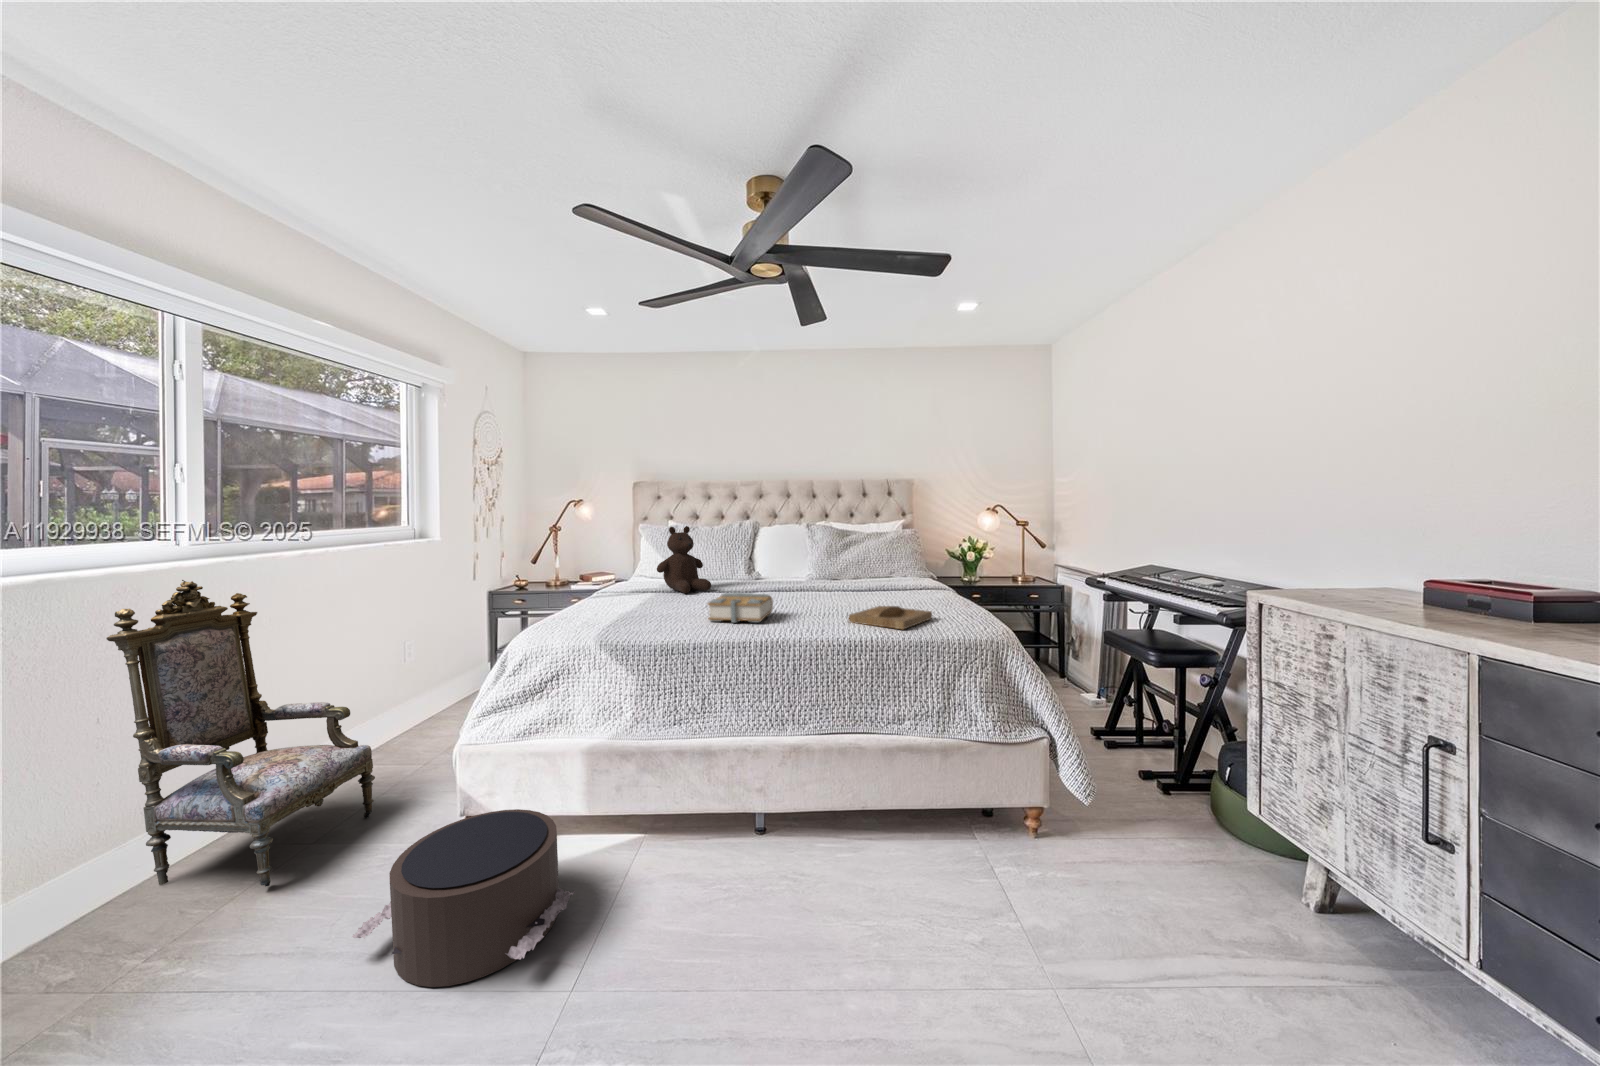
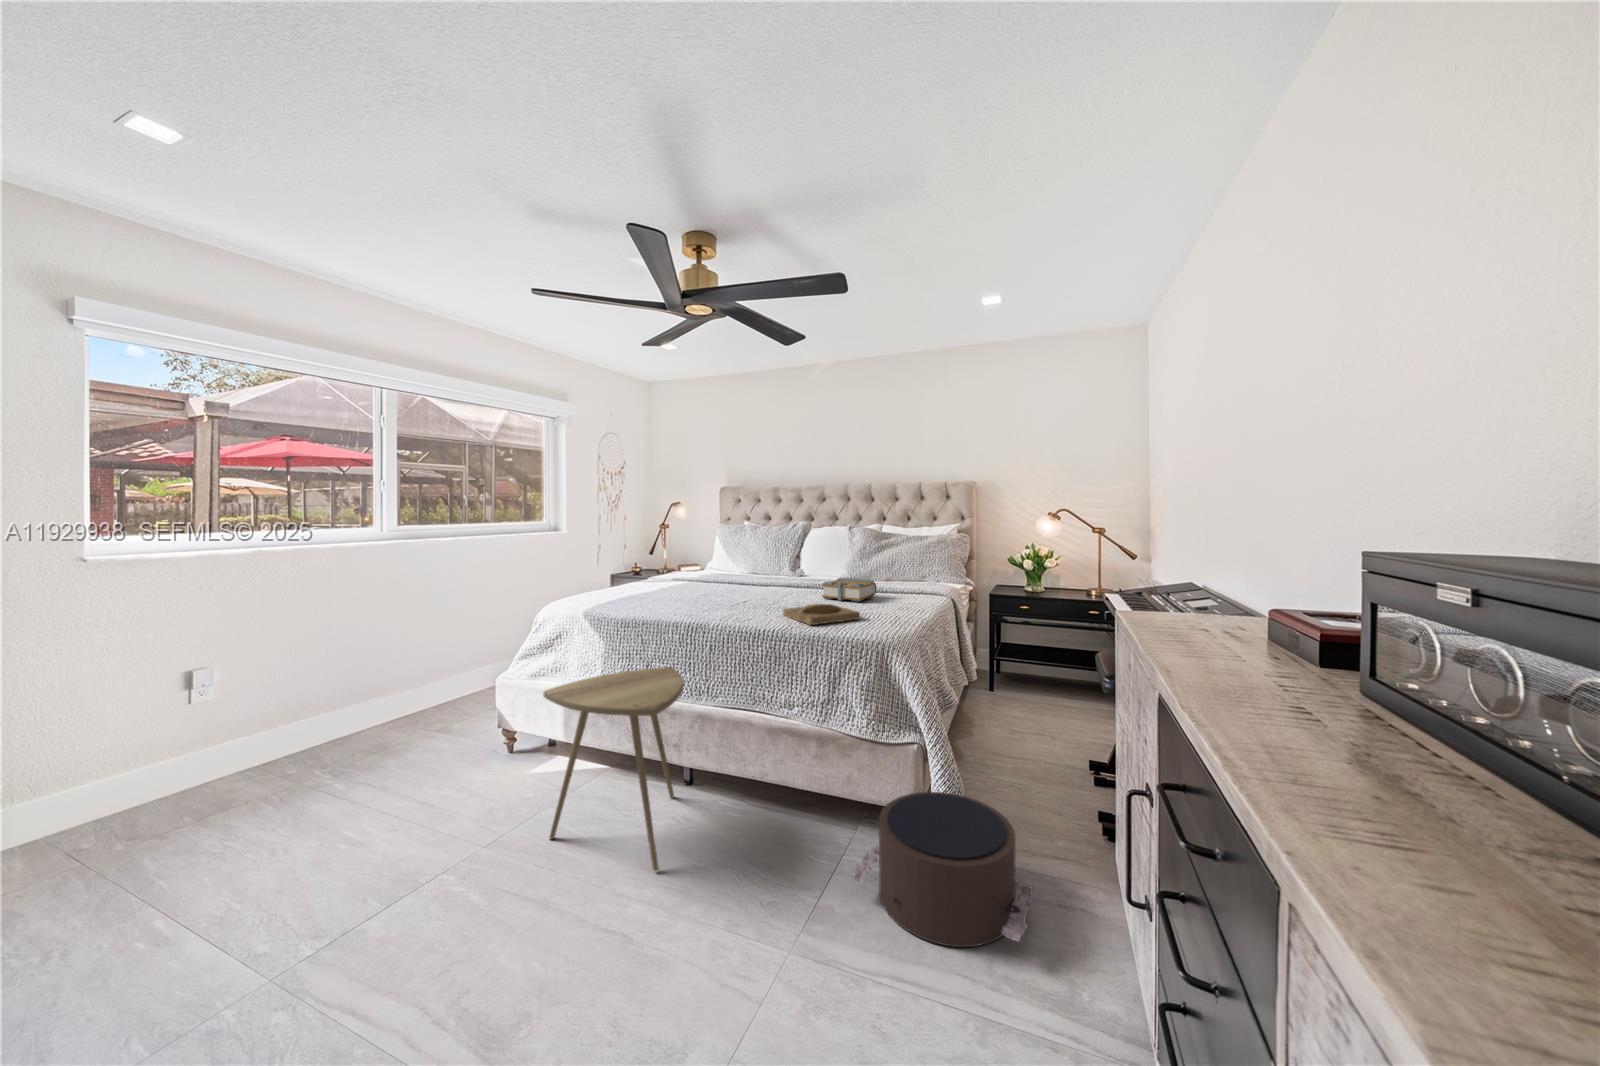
teddy bear: present [657,526,711,593] -> none [691,526,736,583]
armchair: present [106,580,375,887] -> none [331,553,473,749]
book: present [708,592,773,623] -> present [822,578,876,602]
side table: none [649,696,837,951] -> present [543,667,684,871]
pouf: present [352,809,575,987] -> present [851,792,1033,947]

